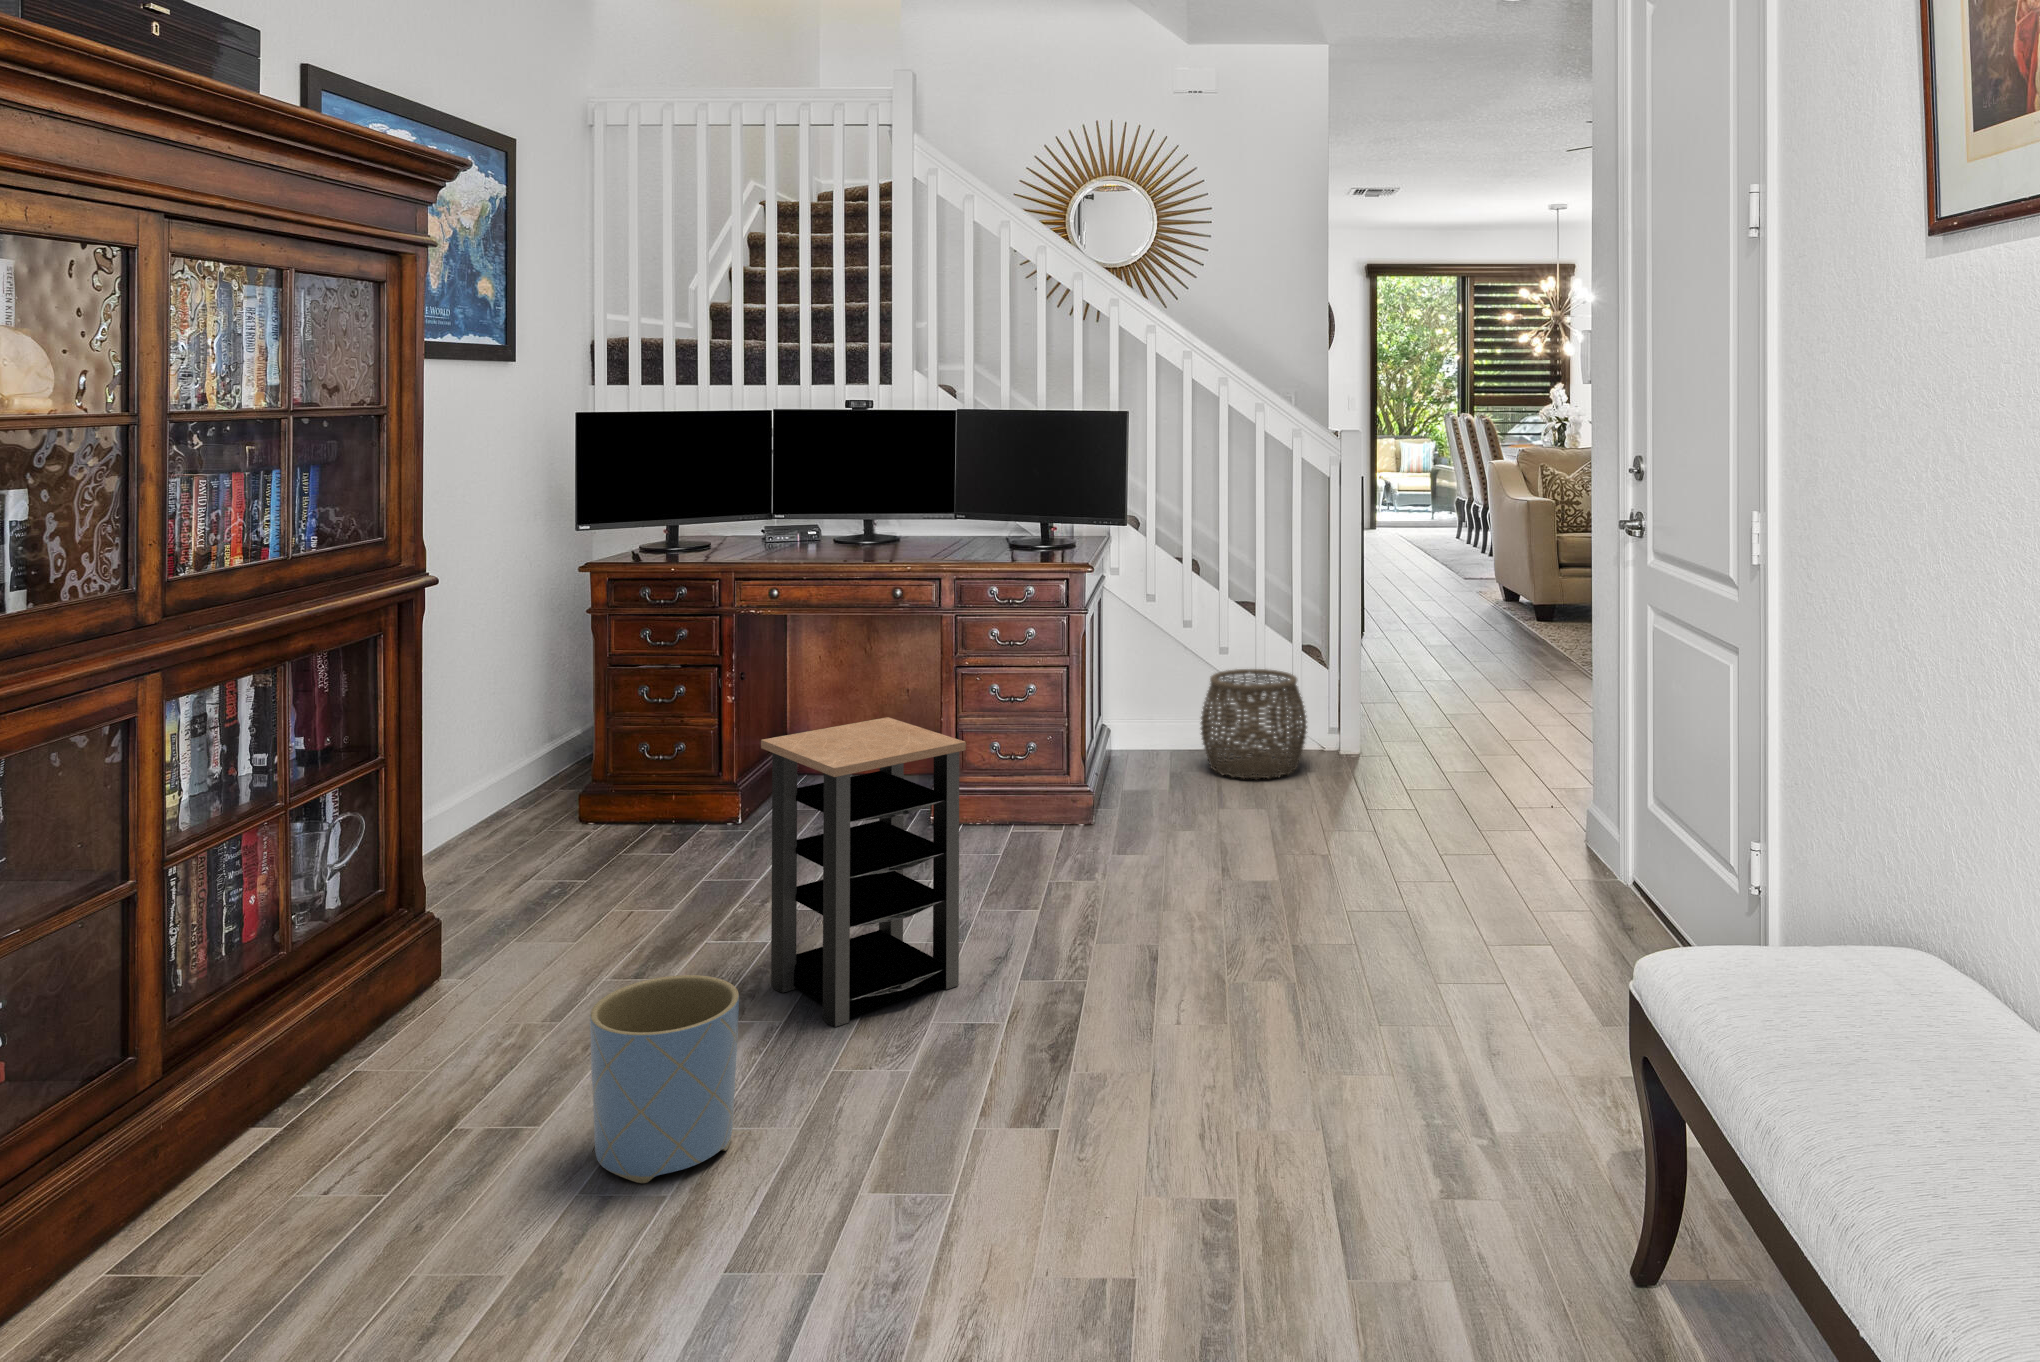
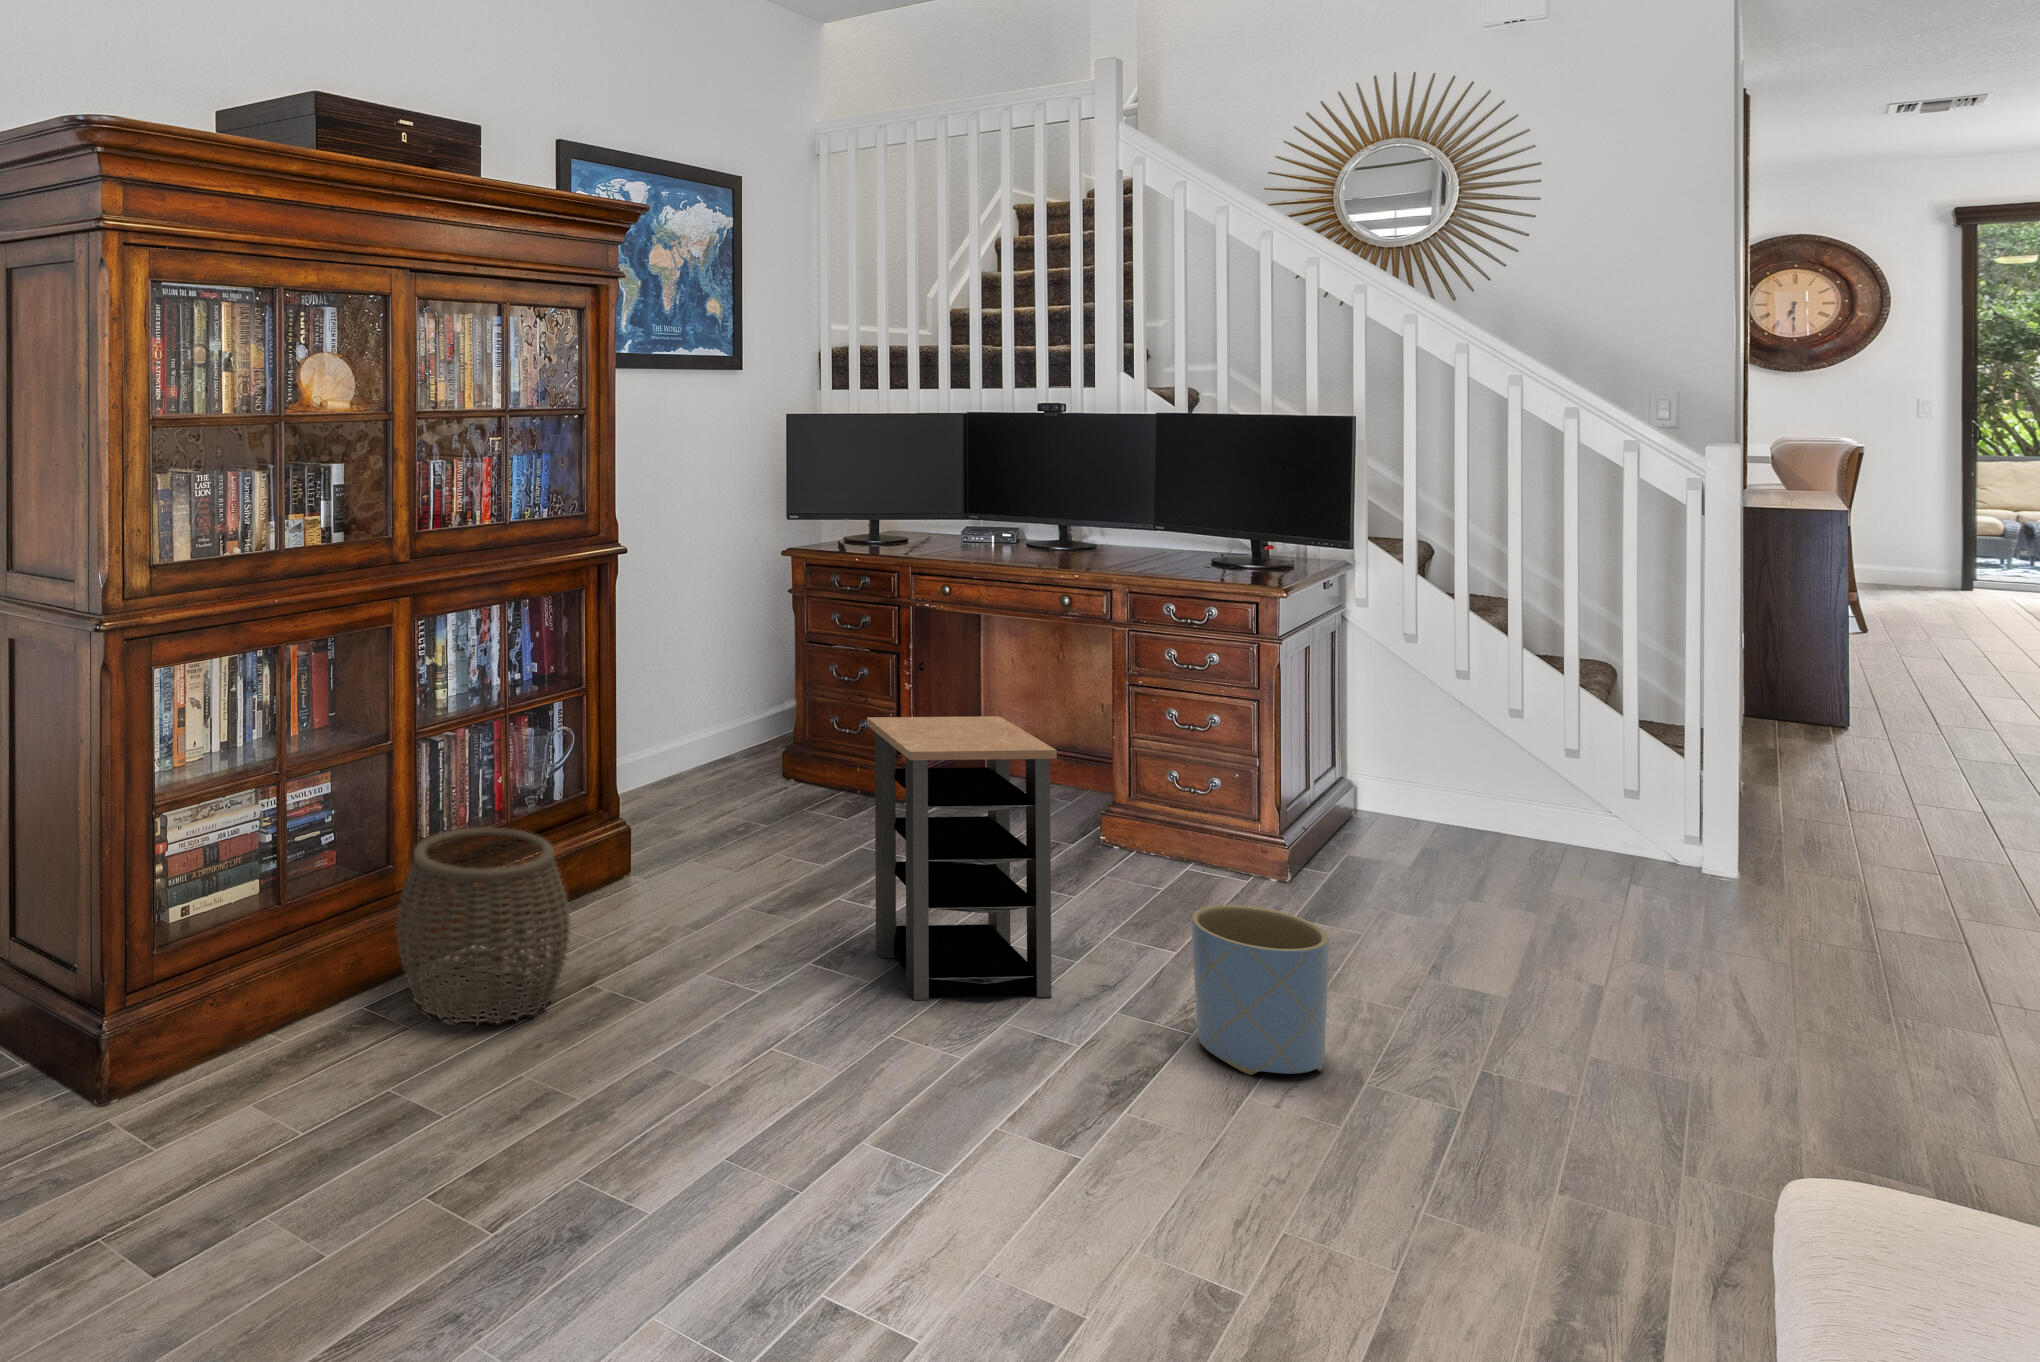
woven basket: present [1201,669,1307,779] -> present [397,828,570,1024]
planter: present [590,975,739,1183] -> present [1191,905,1329,1075]

